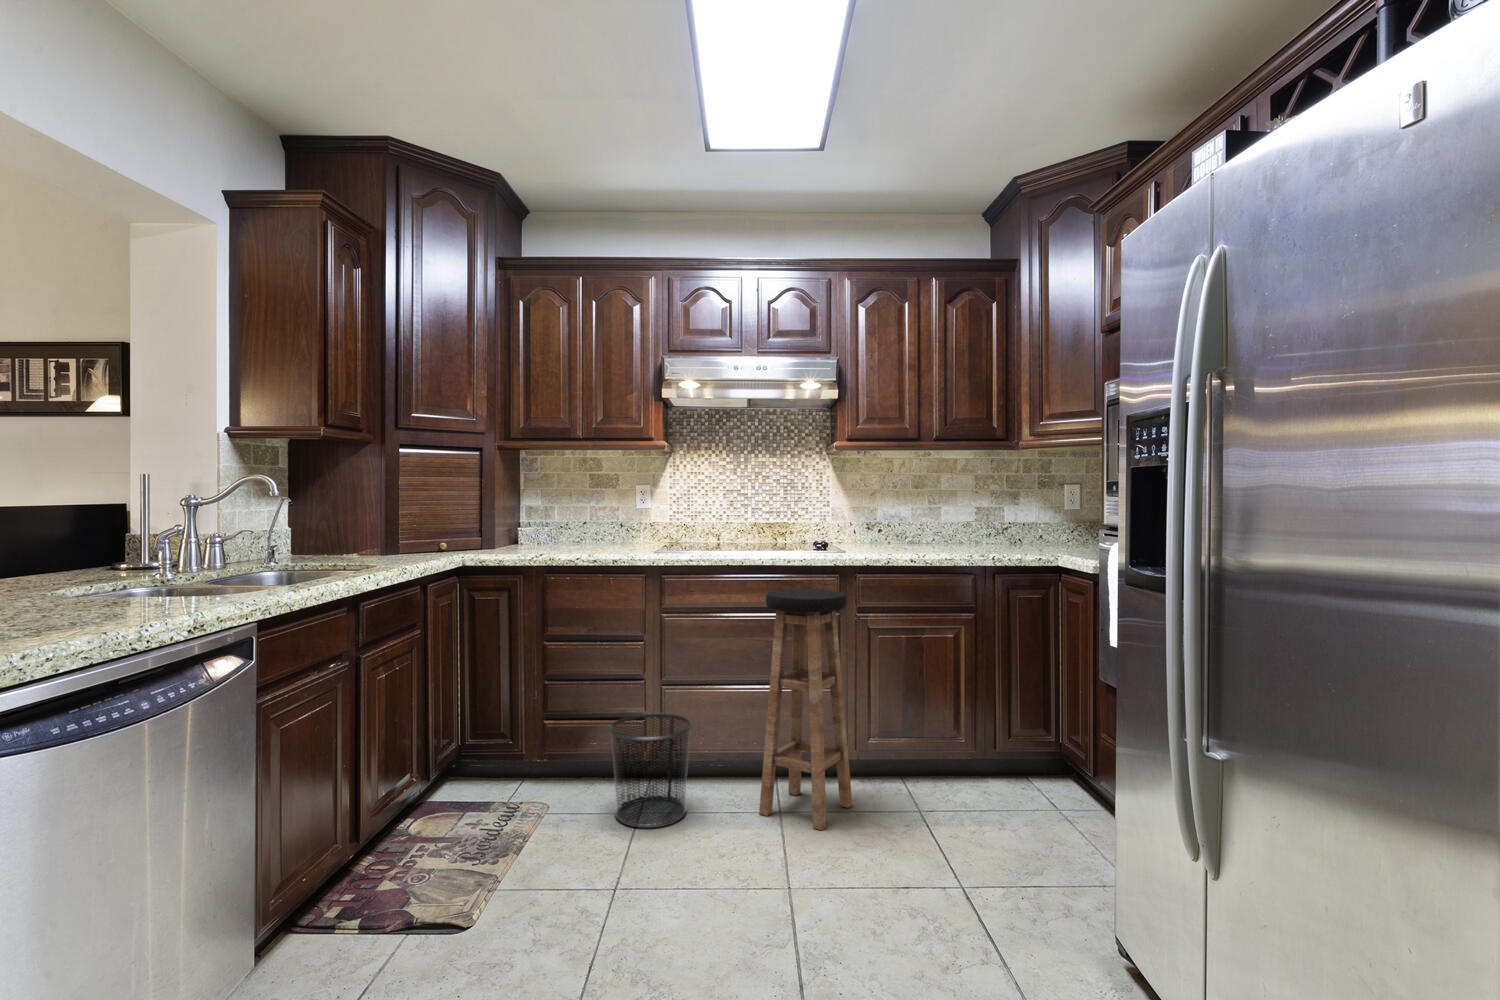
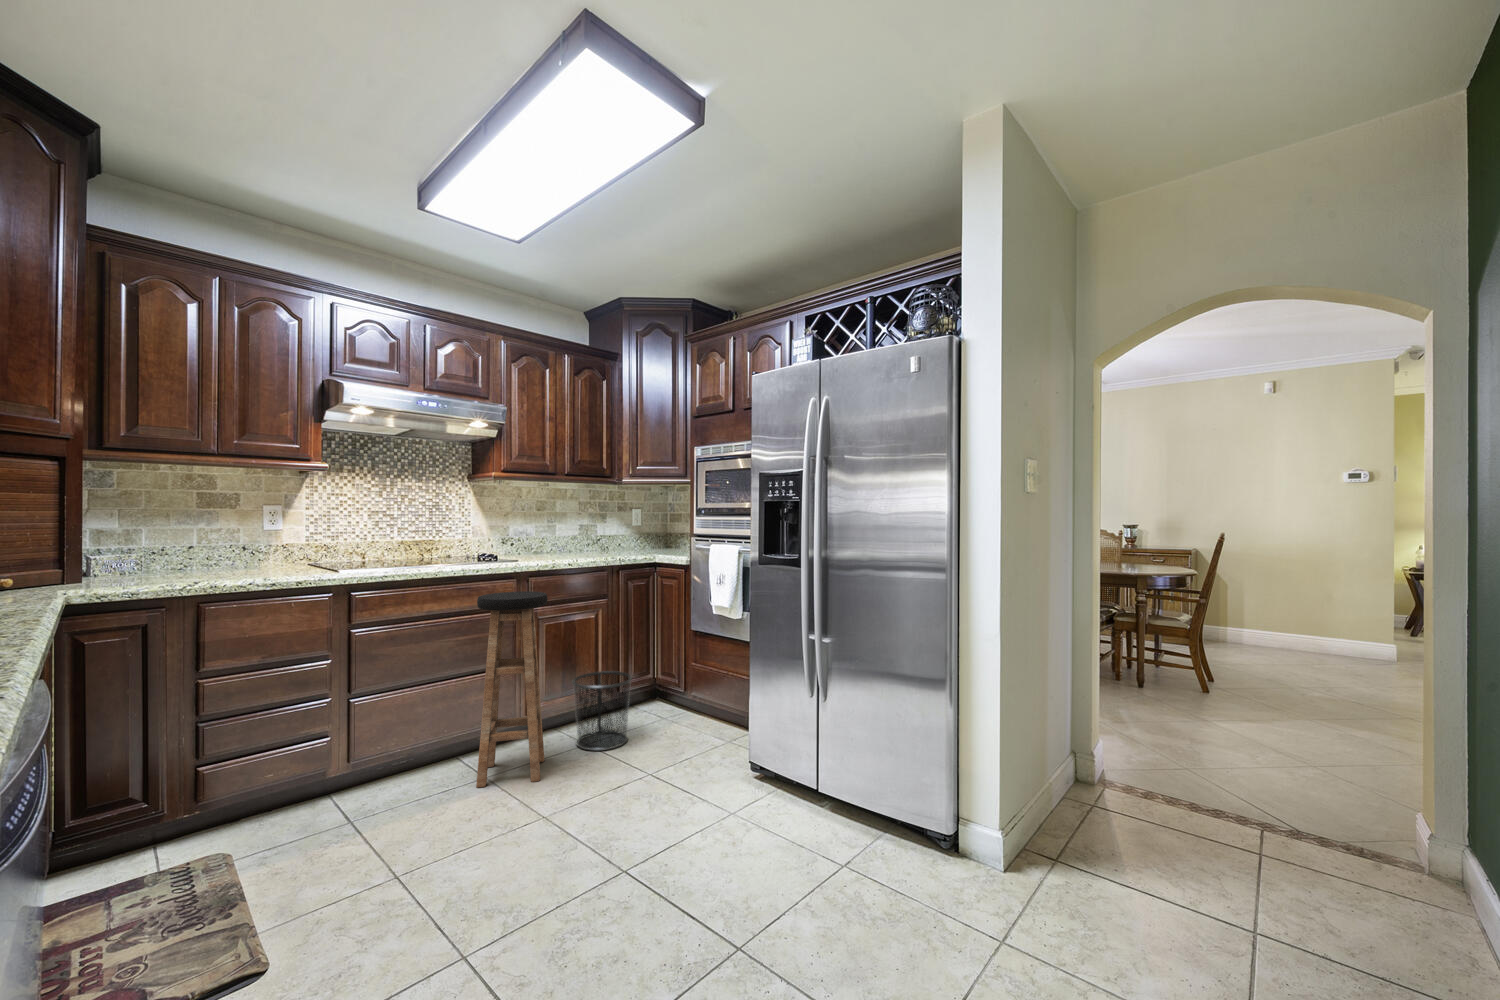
waste bin: present [609,713,692,828] -> present [572,671,632,751]

